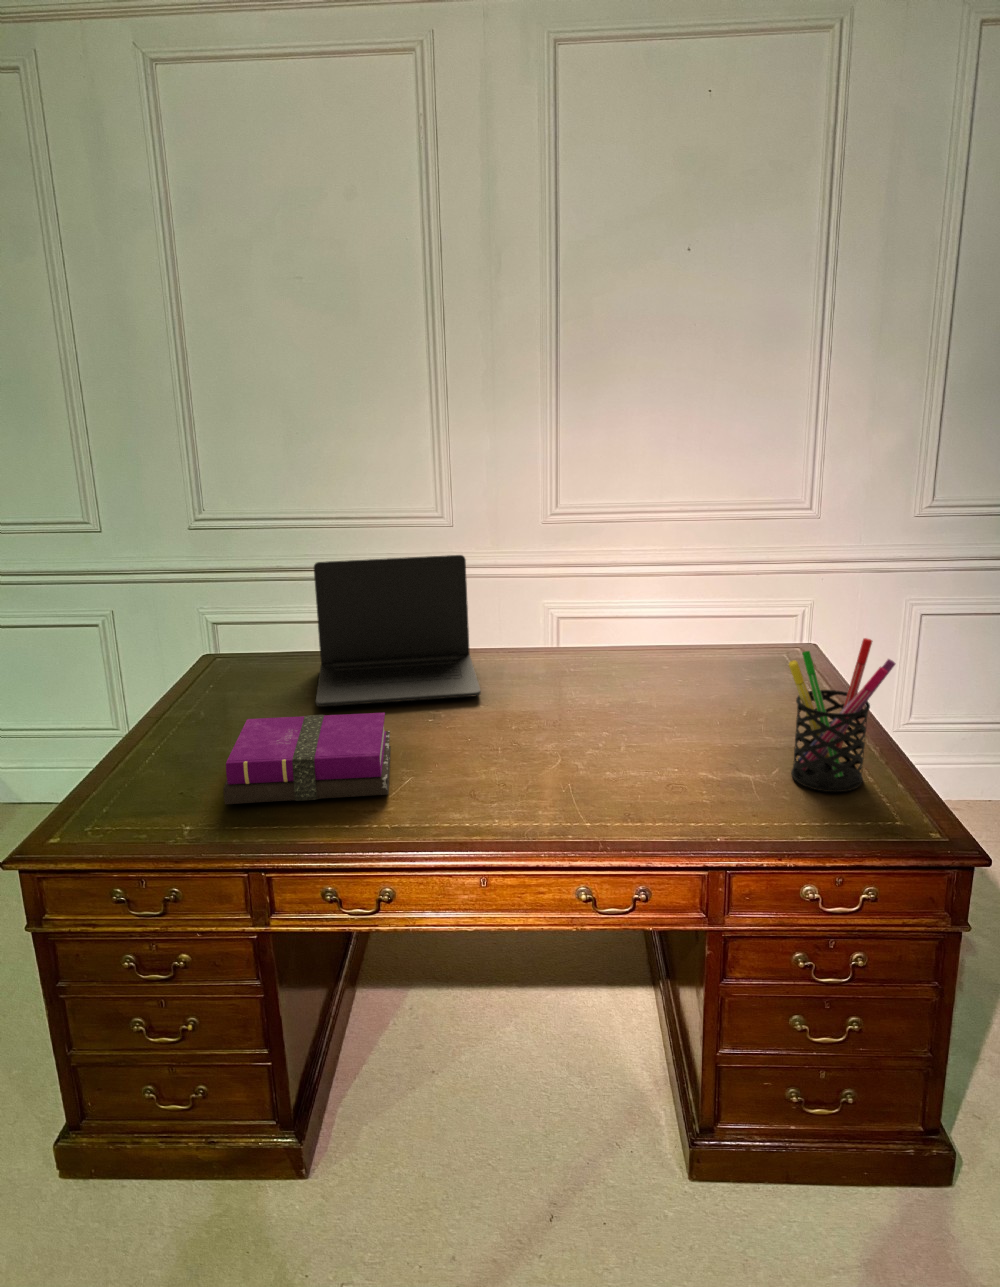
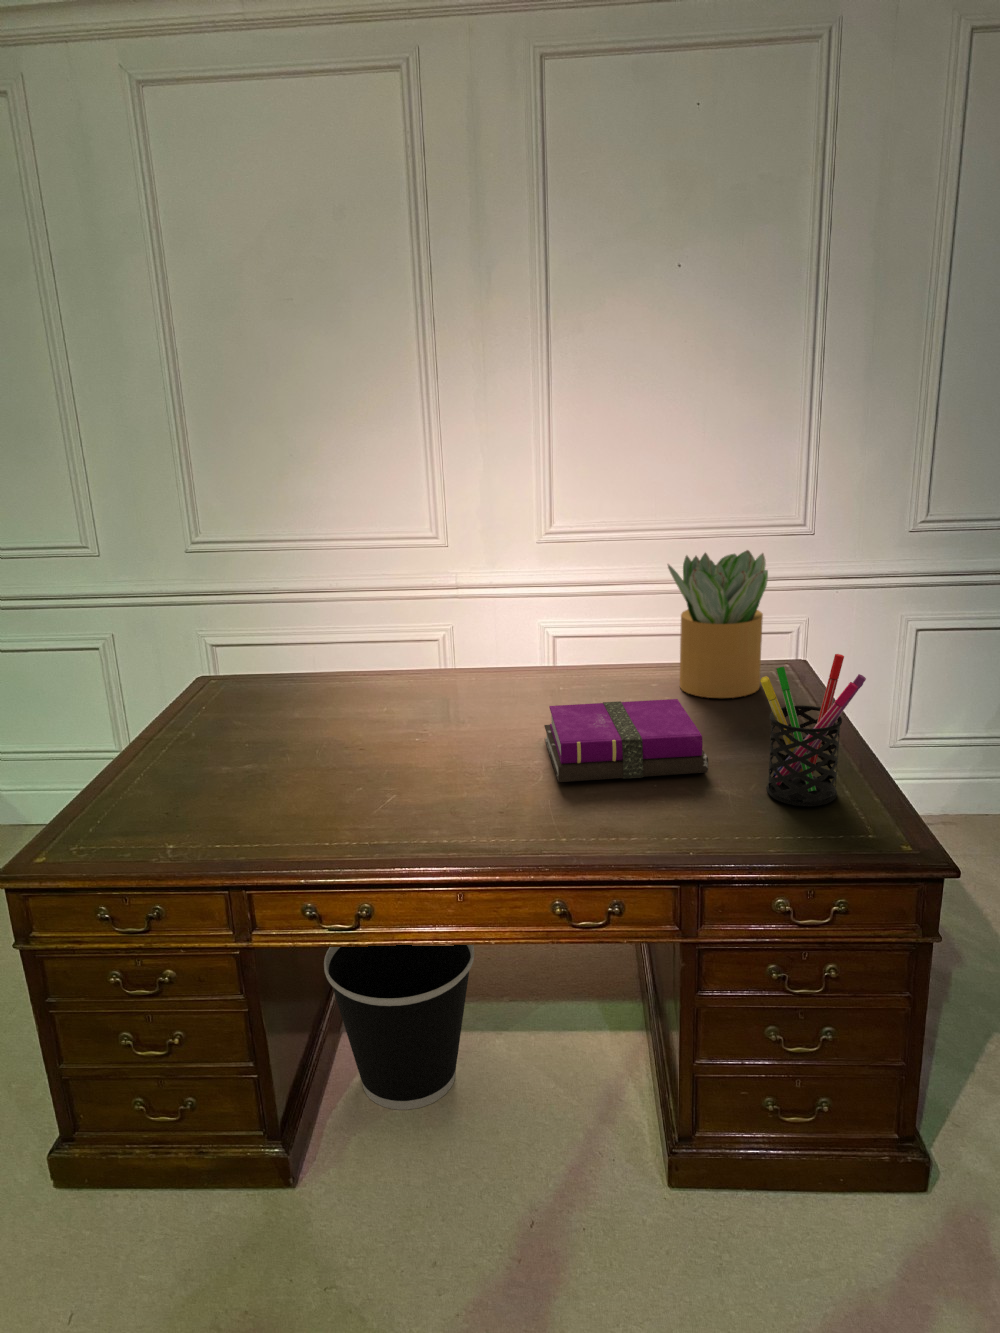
potted plant: none [685,534,786,682] -> present [668,550,768,698]
laptop: present [314,555,481,707] -> none [299,574,465,726]
notebook: present [223,713,391,804] -> present [544,699,708,782]
wastebasket: none [338,897,490,1096] -> present [324,945,474,1110]

